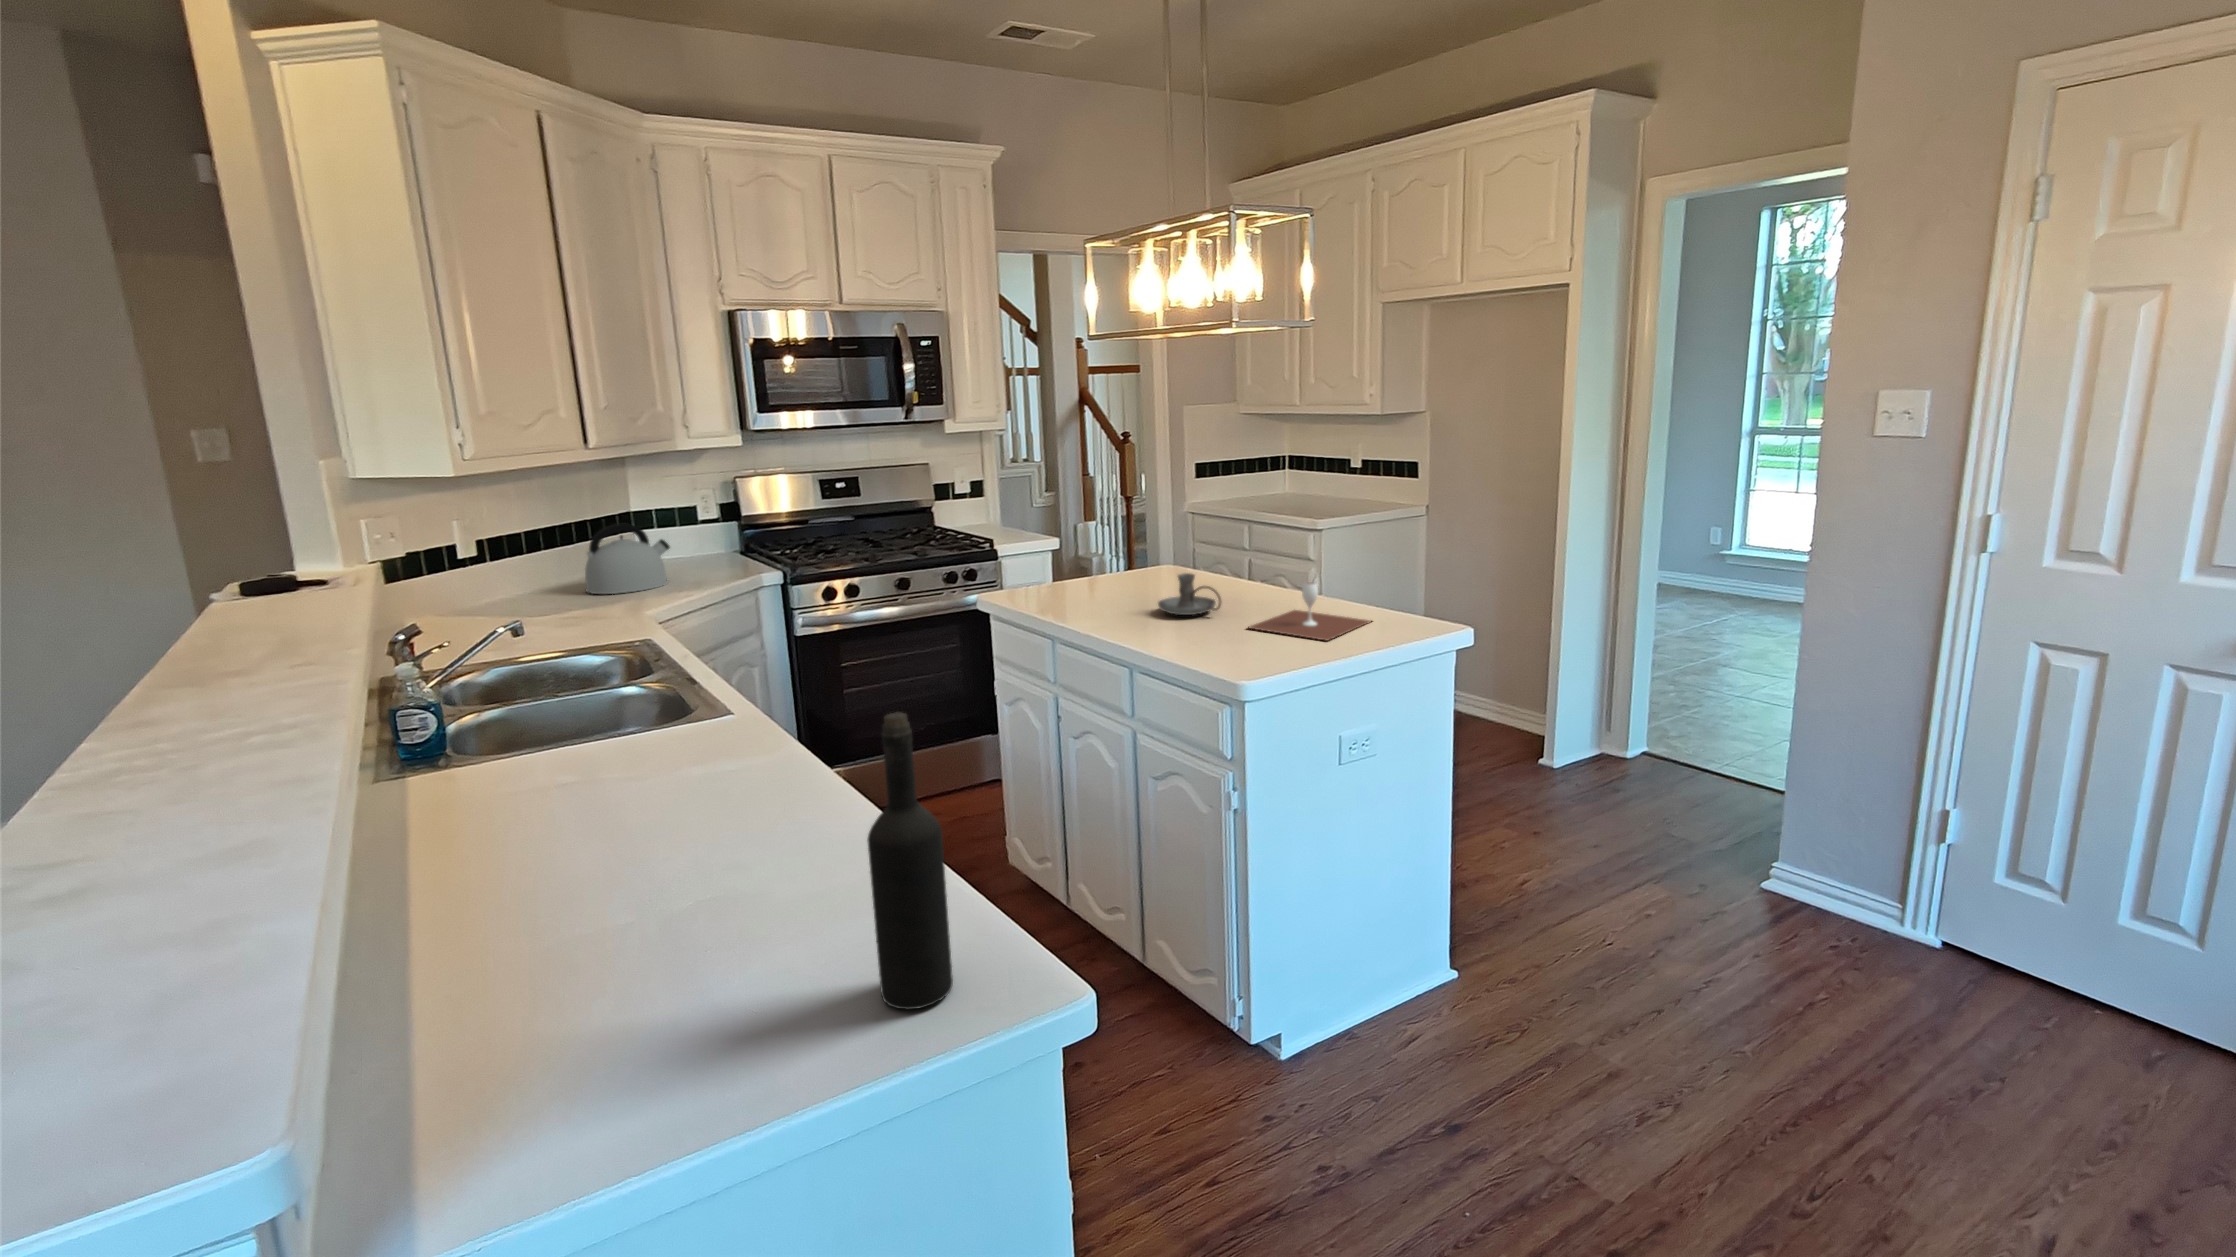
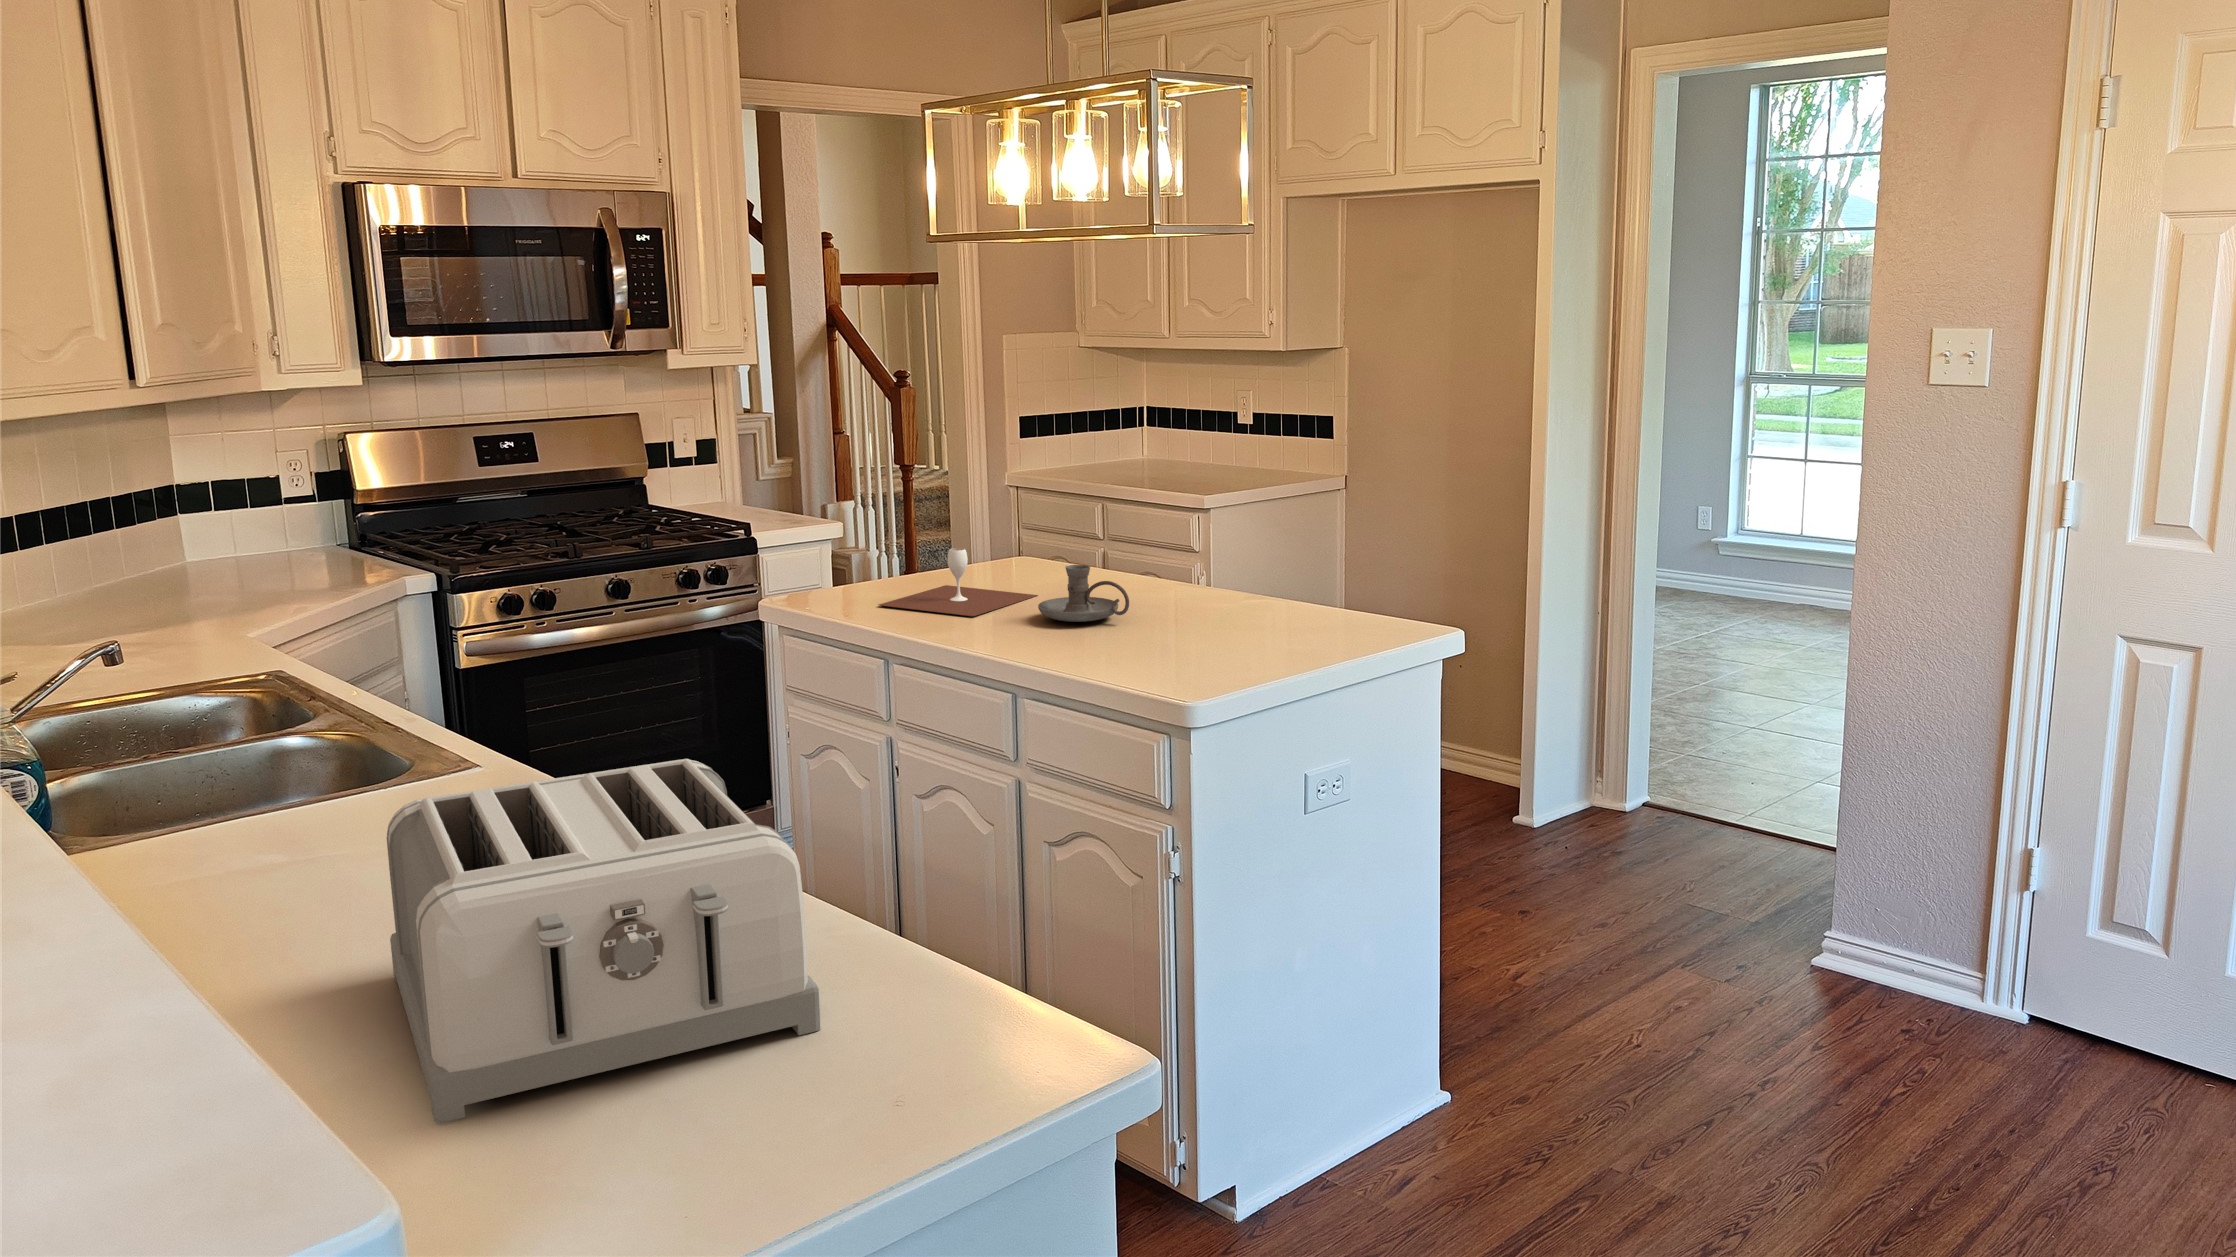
kettle: present [585,524,670,594] -> none [128,503,262,610]
wine glass: present [1248,582,1372,641] -> present [878,548,1038,616]
wine bottle: present [867,712,953,1010] -> none [887,706,982,1076]
toaster: none [516,732,845,1021] -> present [387,759,821,1123]

